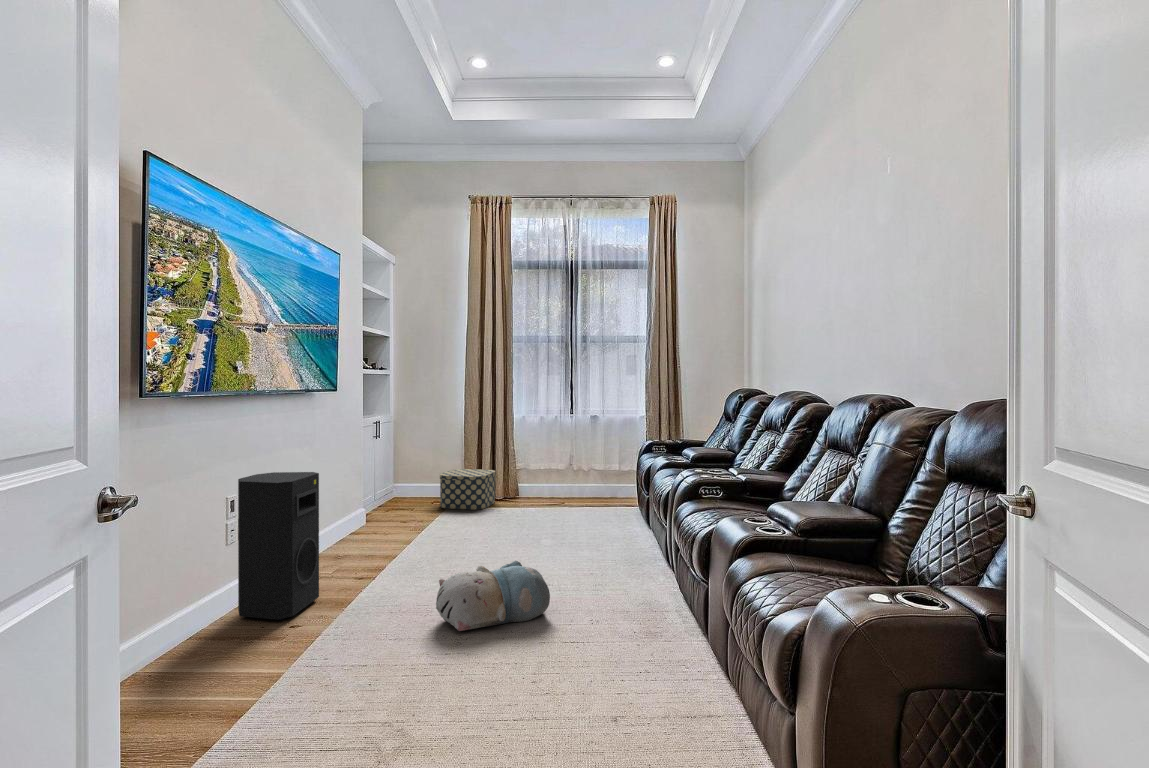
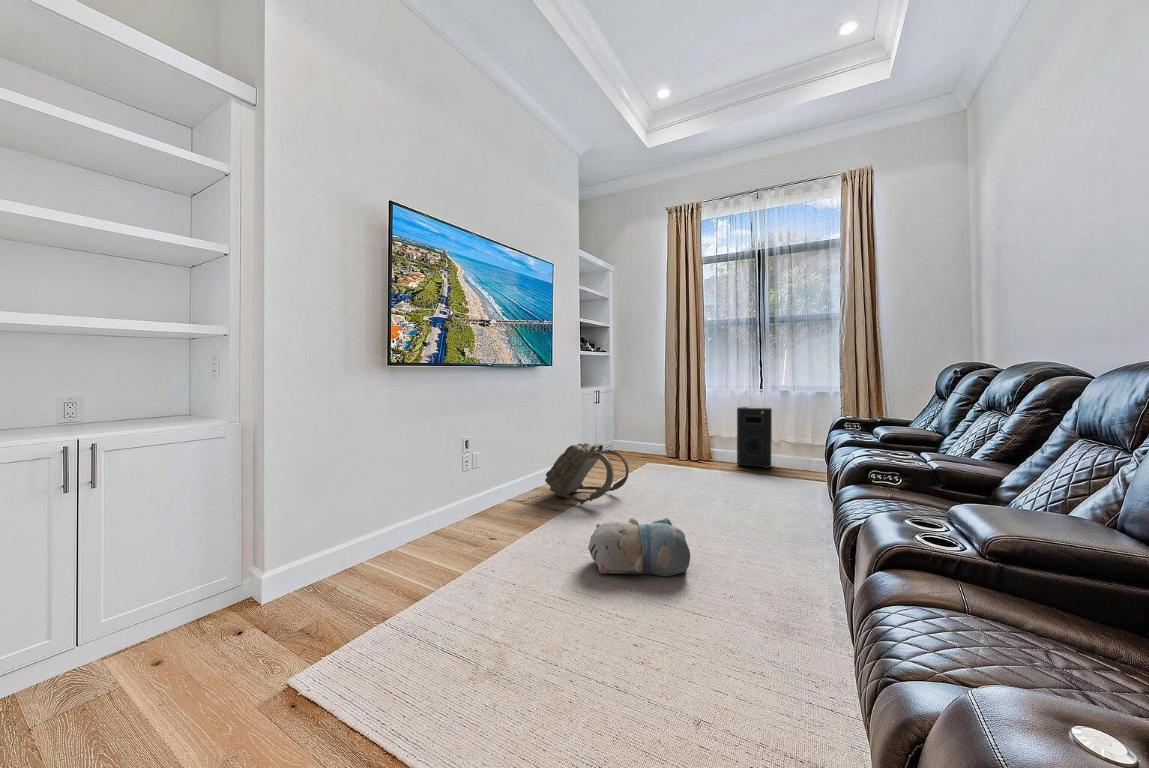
storage box: present [440,469,495,510] -> none [659,435,705,468]
speaker: present [238,472,319,620] -> present [737,407,772,468]
backpack: none [315,486,430,569] -> present [545,443,629,505]

